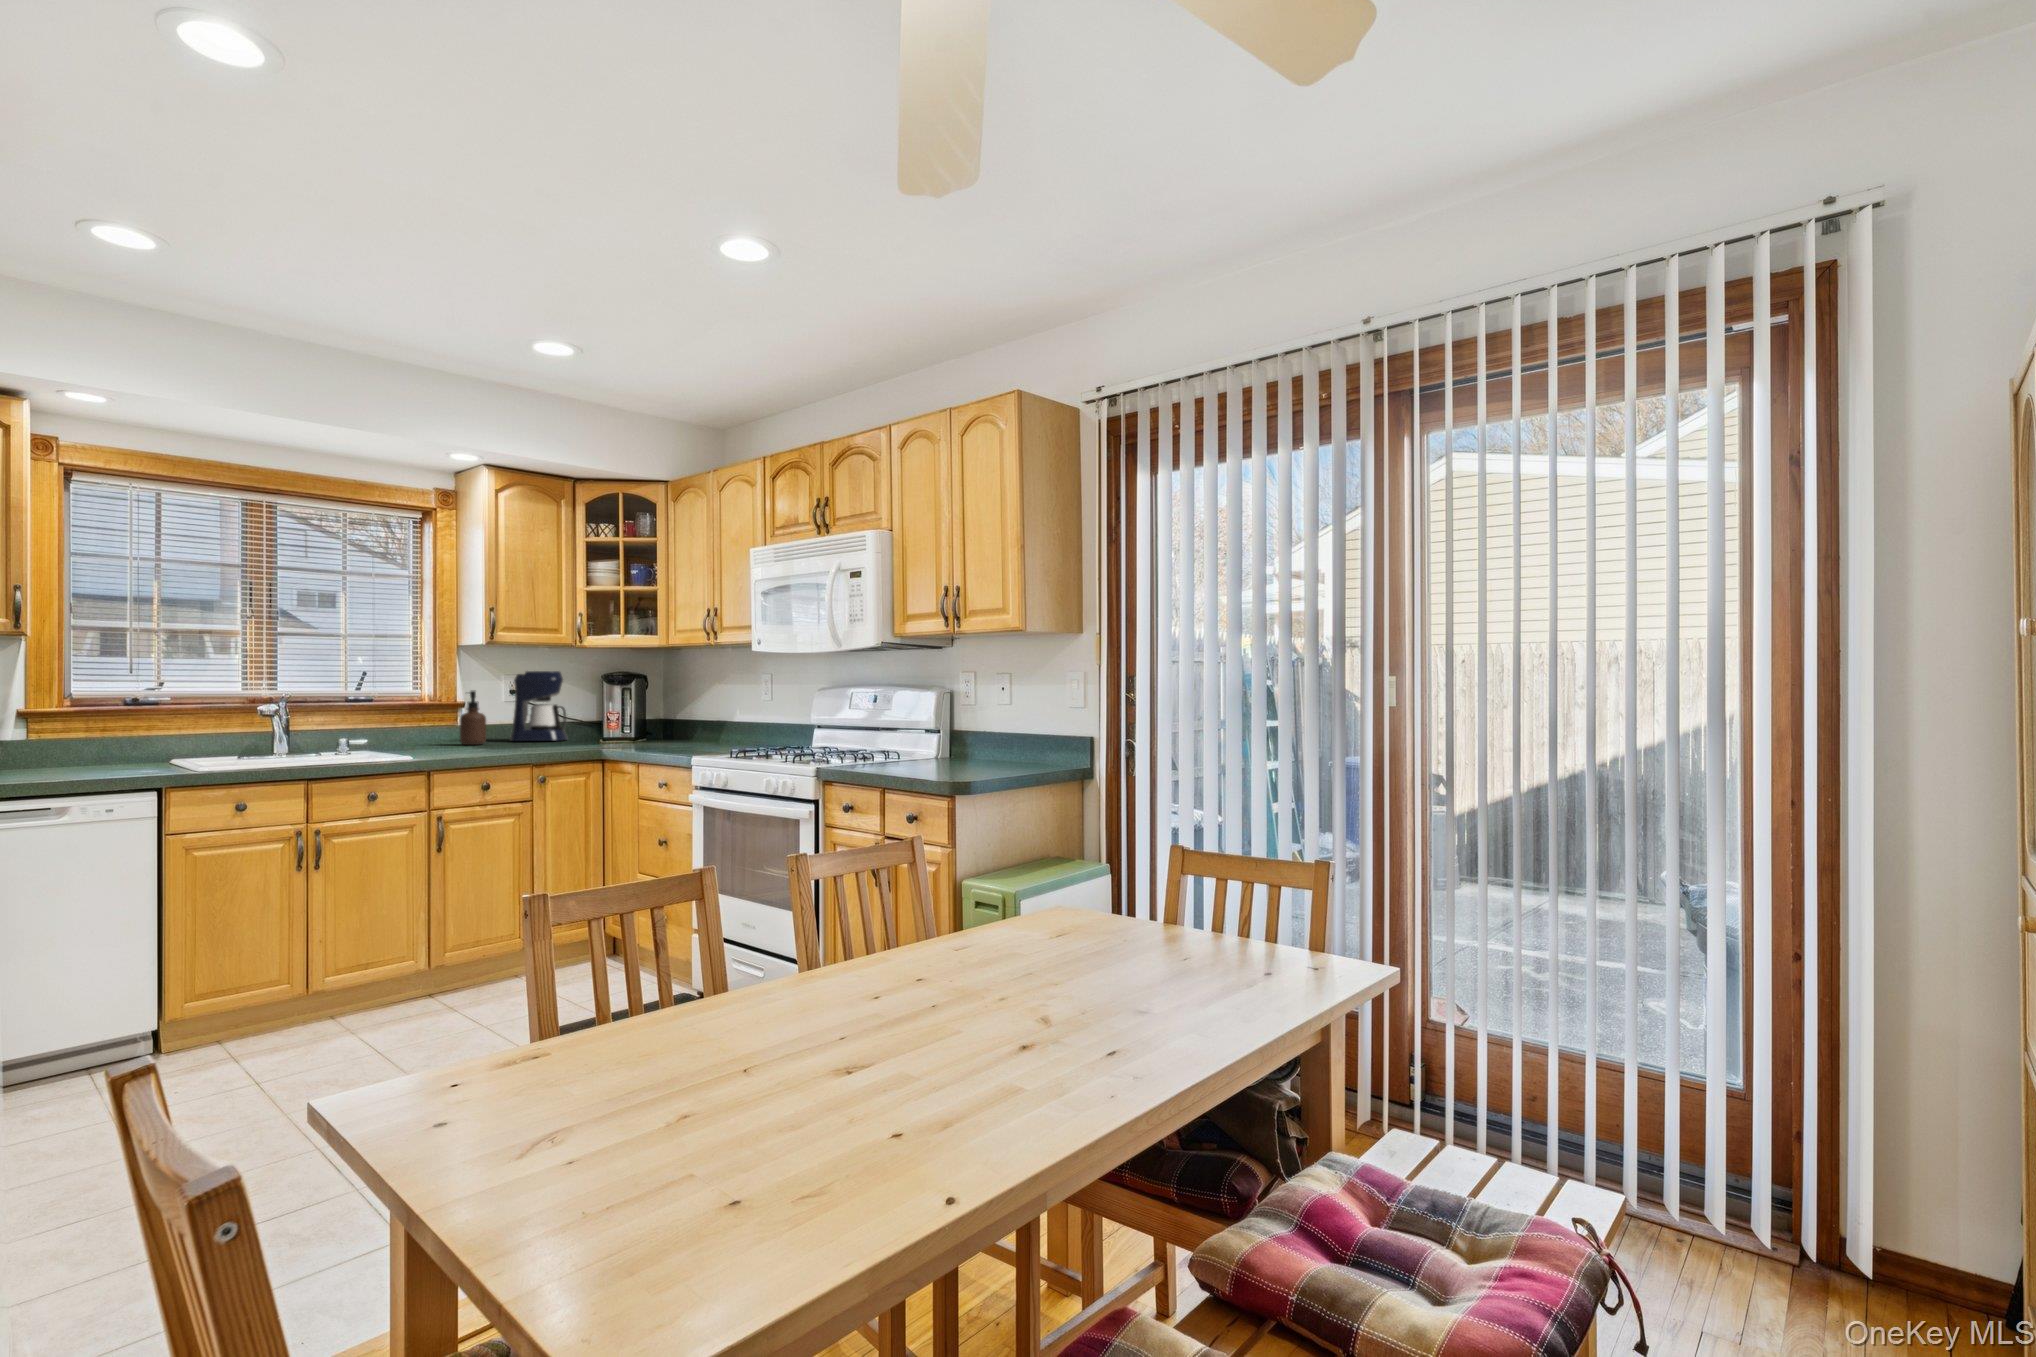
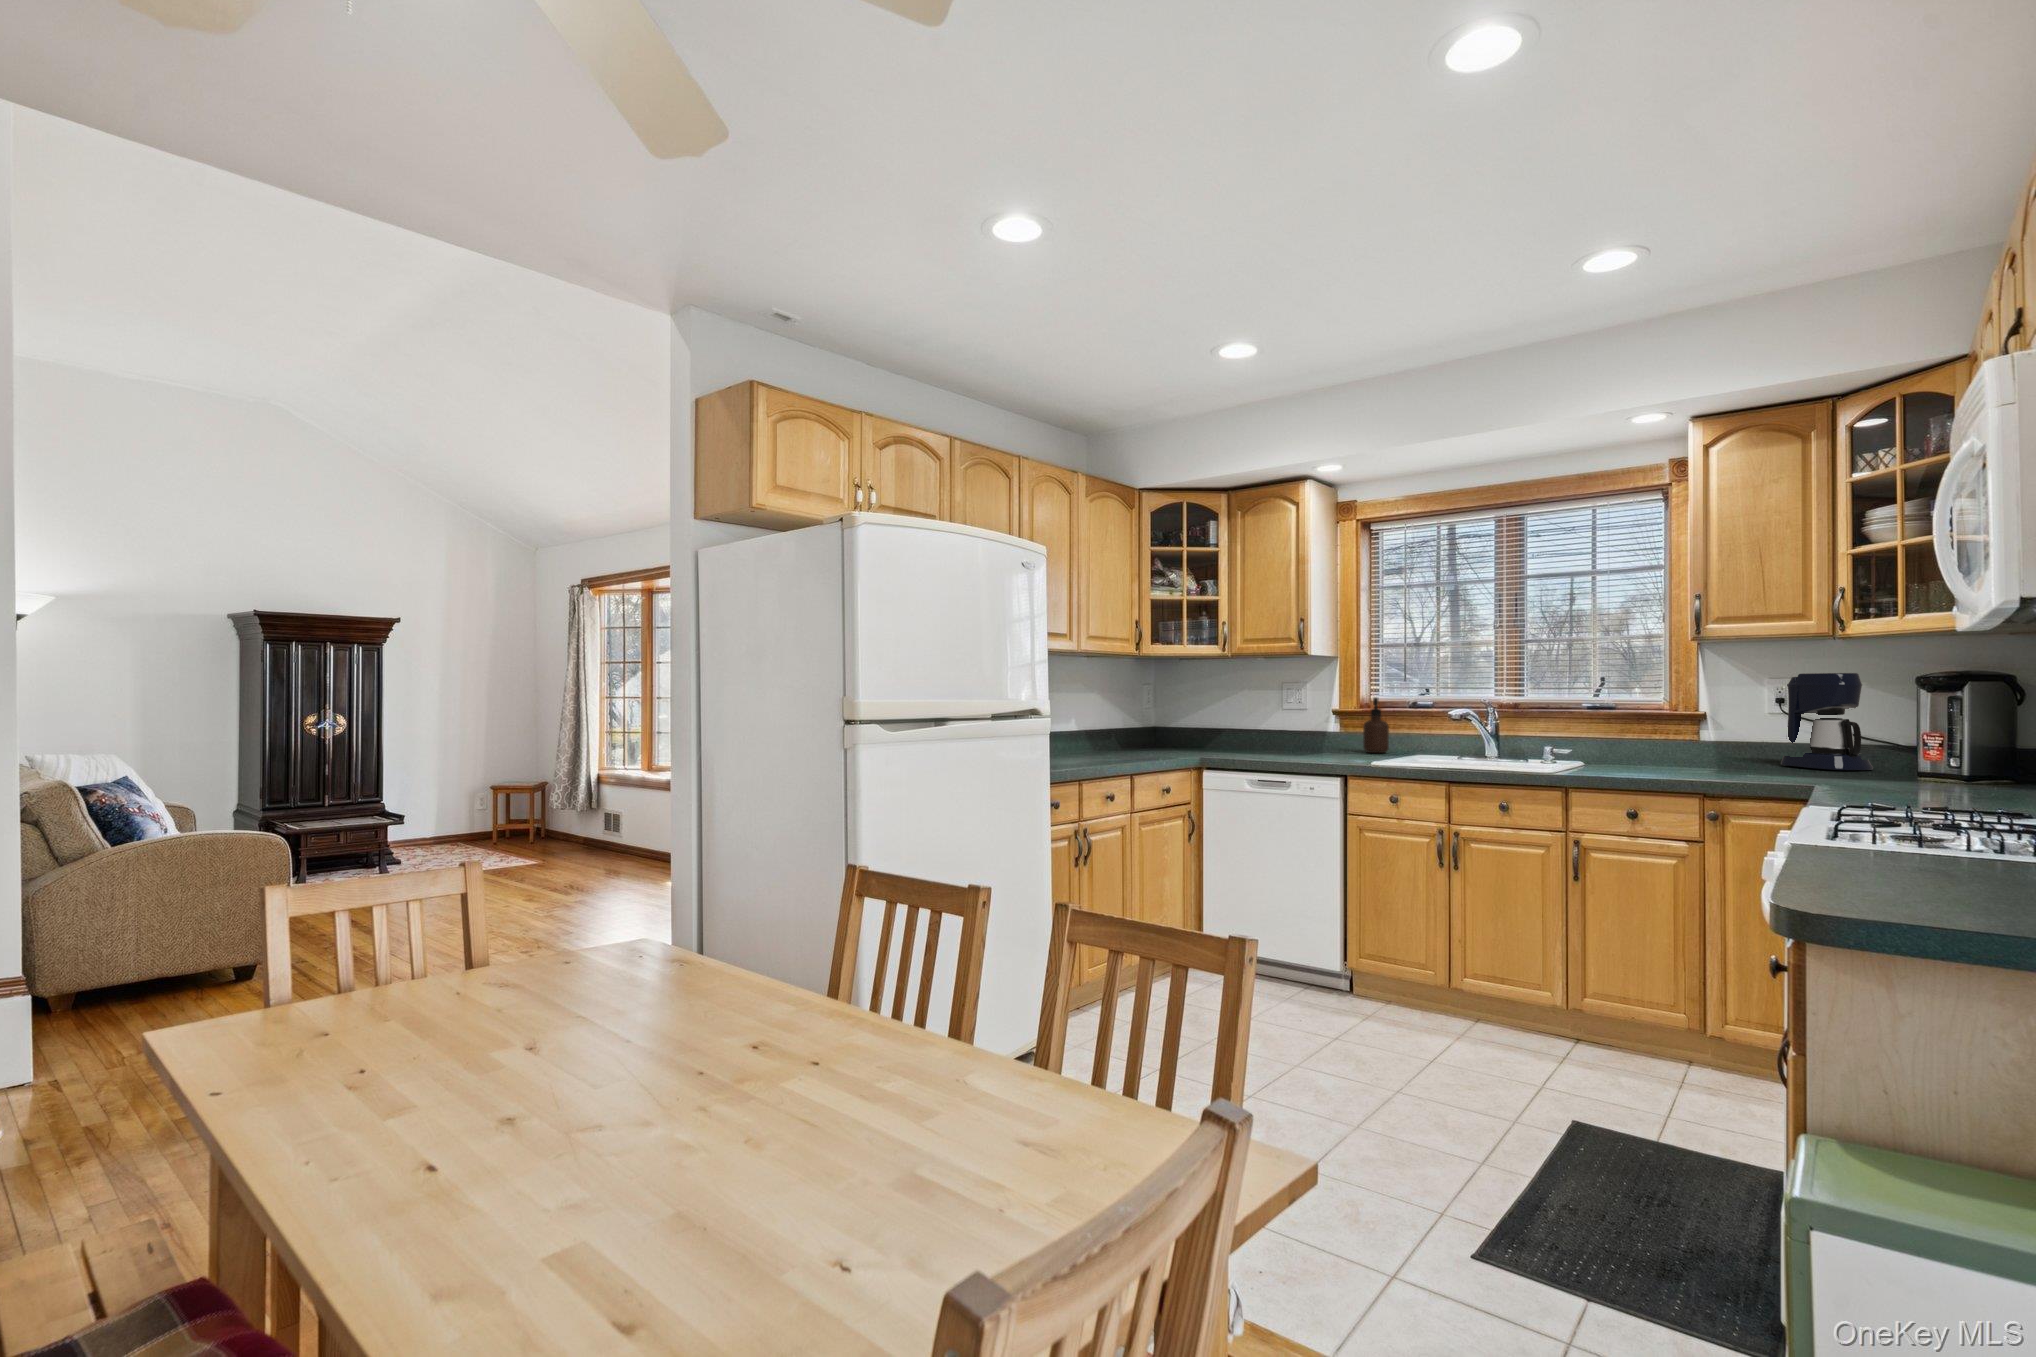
soap dispenser: present [460,691,486,745] -> present [1363,697,1389,753]

